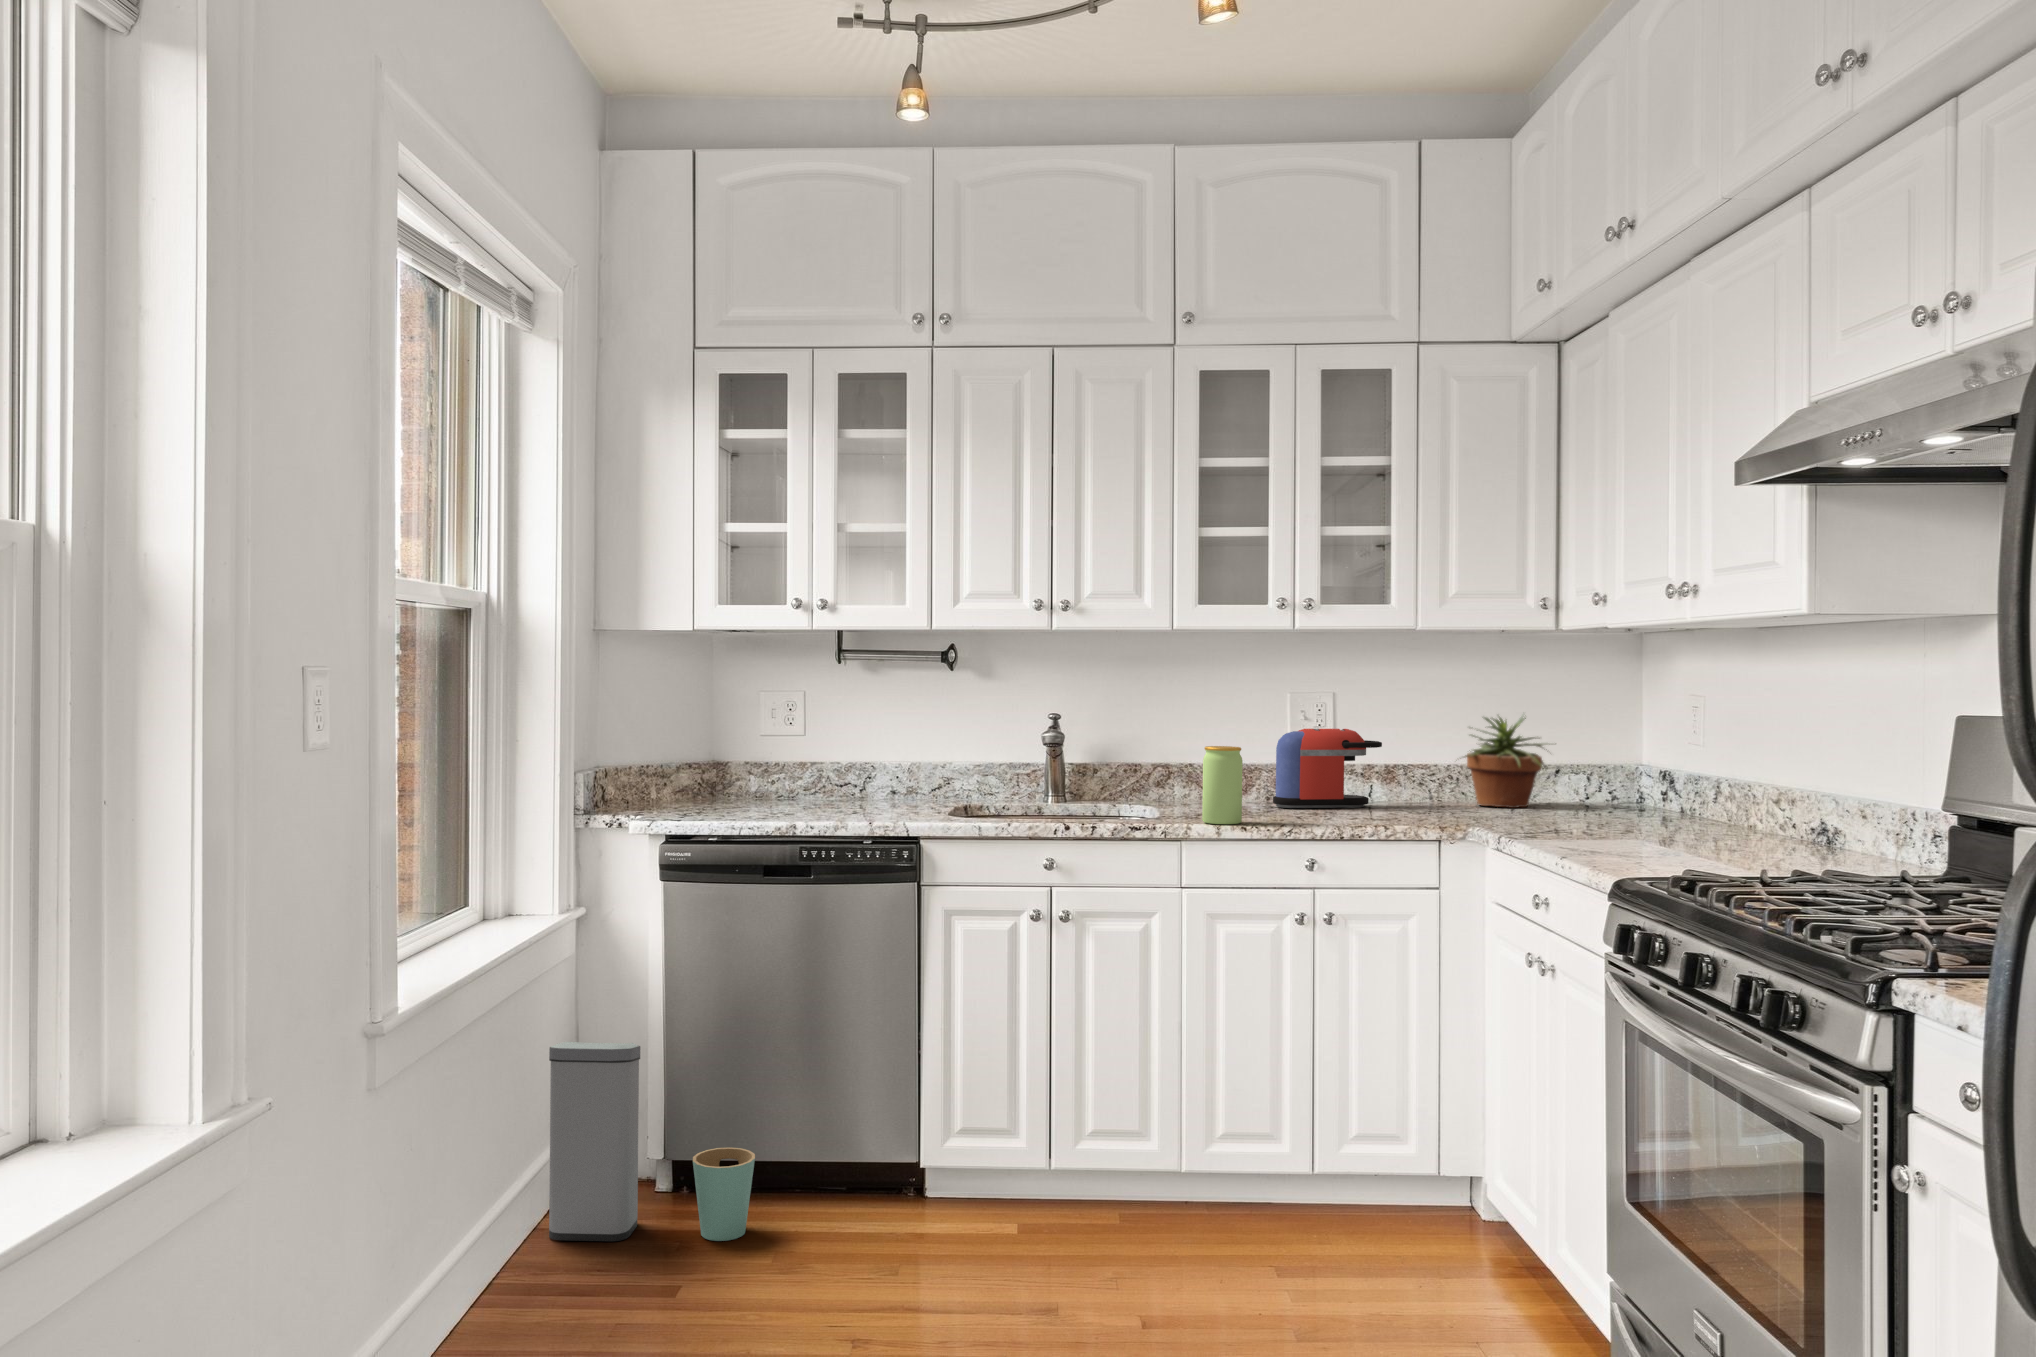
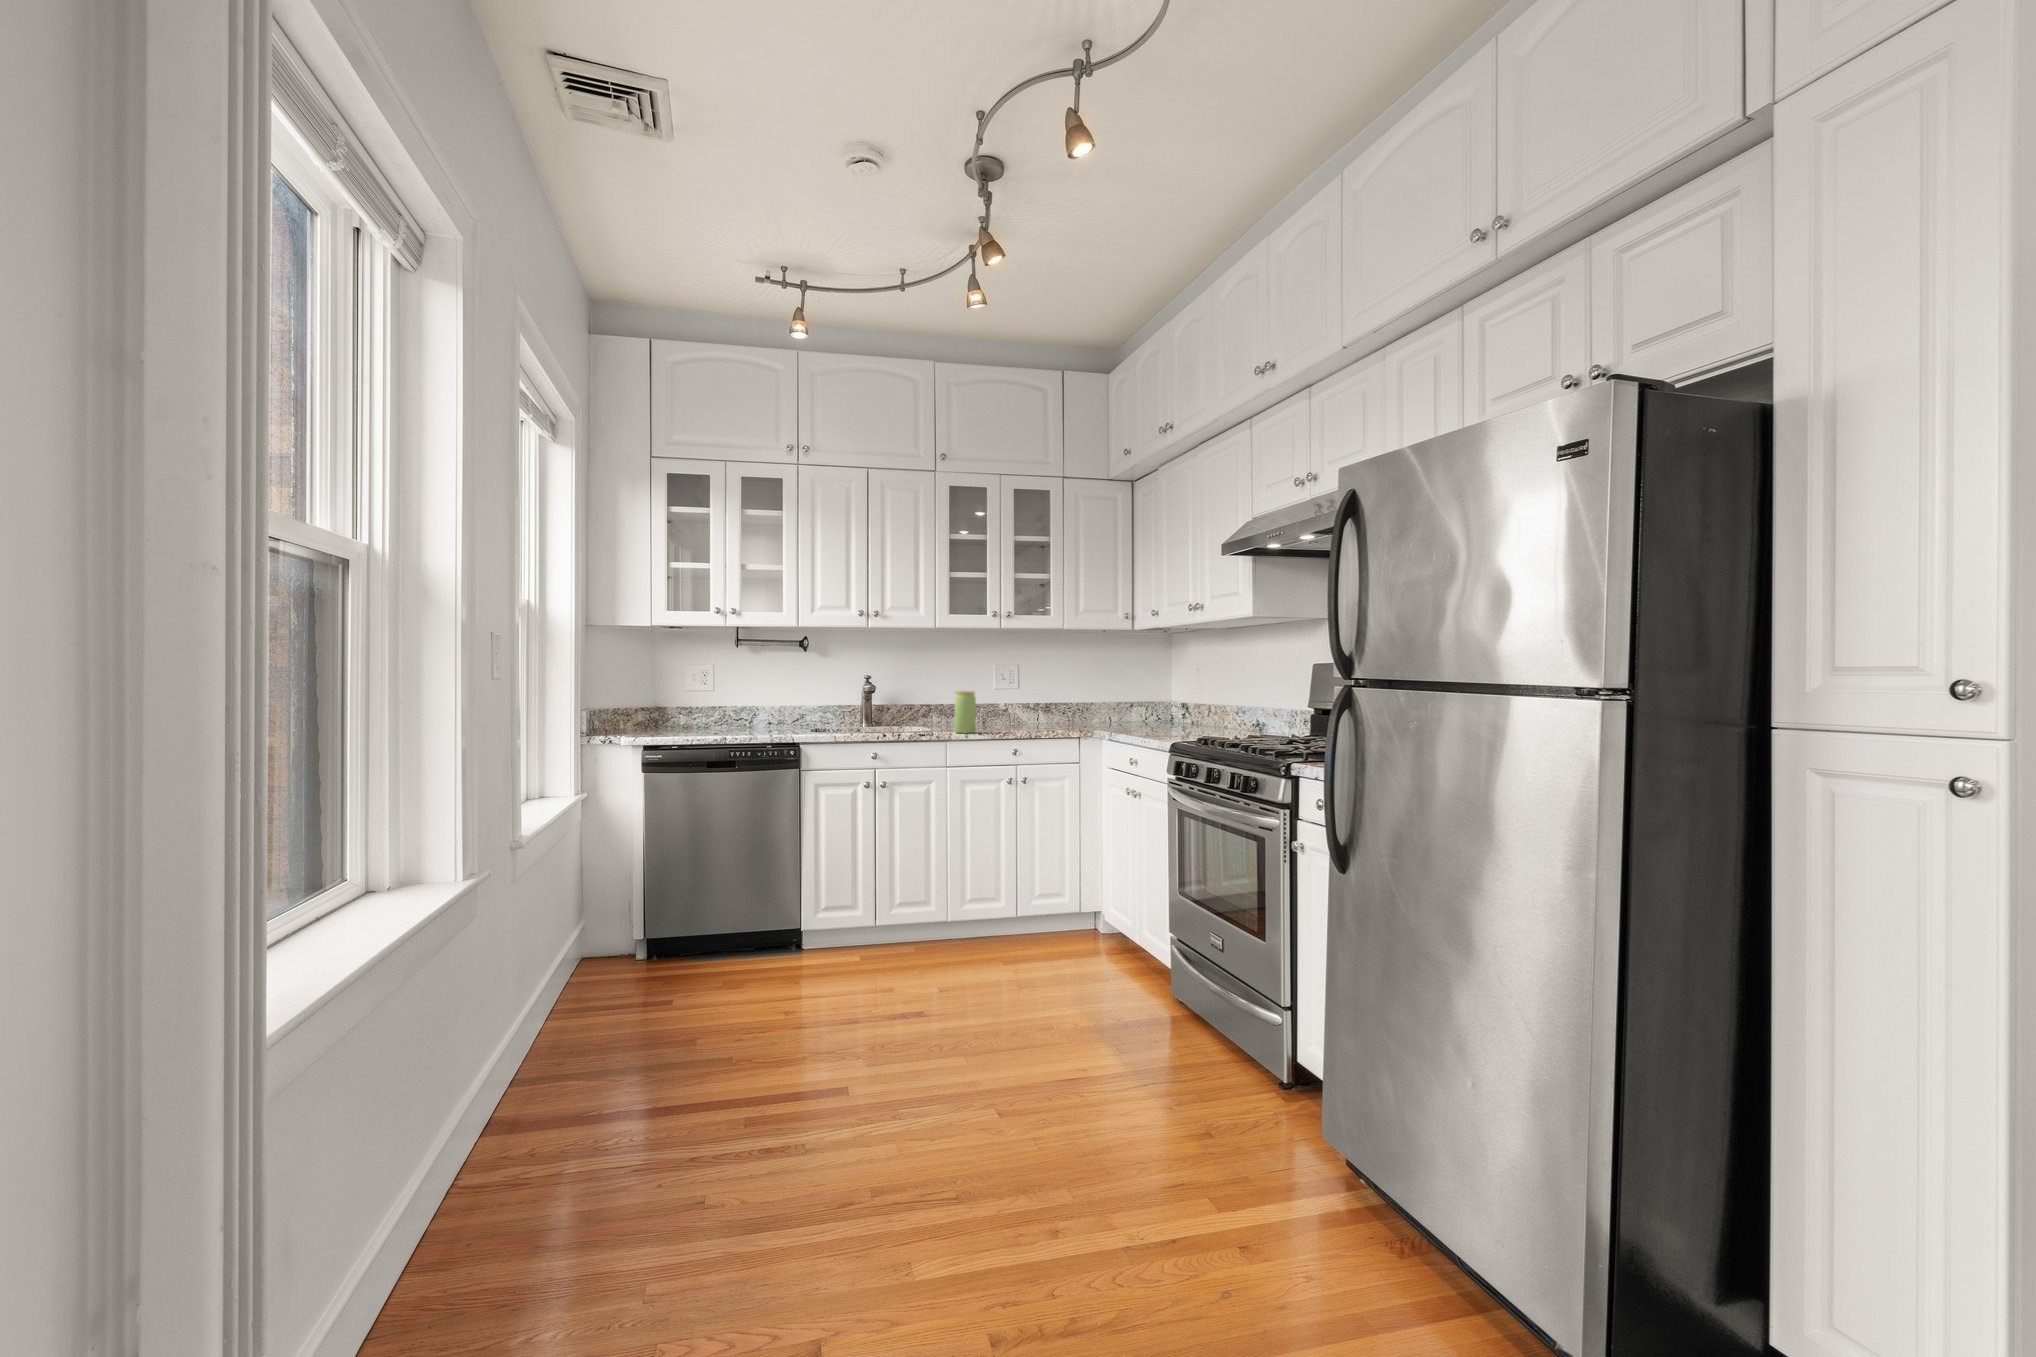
potted plant: present [1465,716,1546,808] -> none [1081,674,1133,725]
coffee maker: present [1273,729,1382,808] -> none [986,684,1044,727]
trash can: present [549,1042,755,1241] -> none [583,866,709,983]

